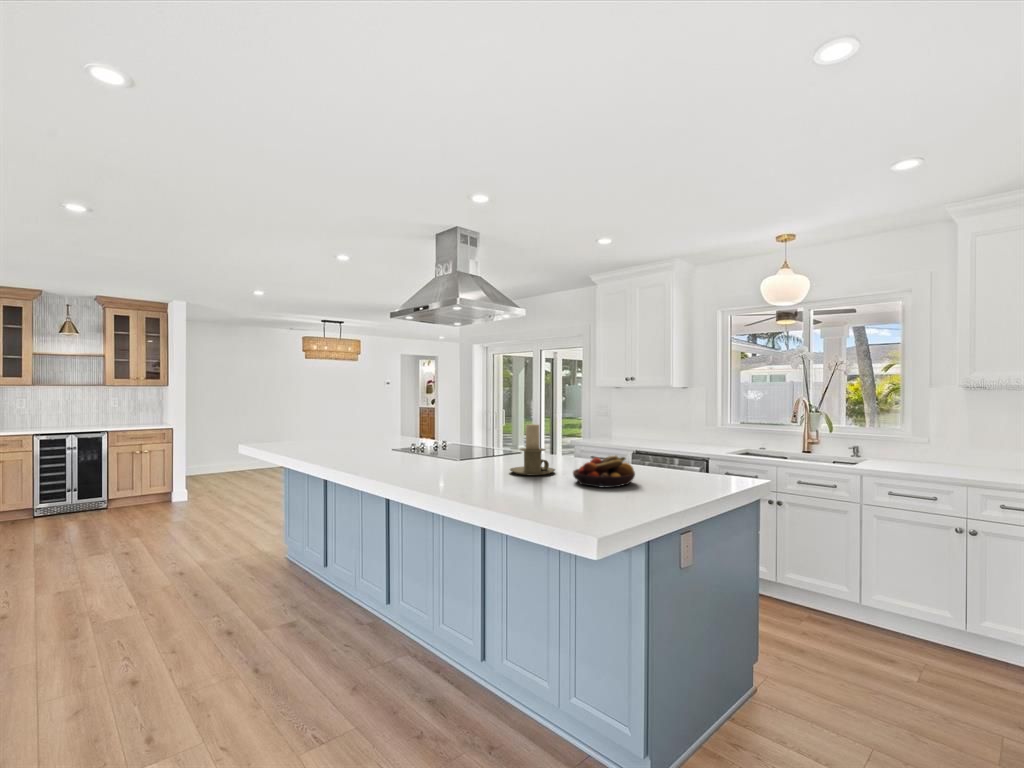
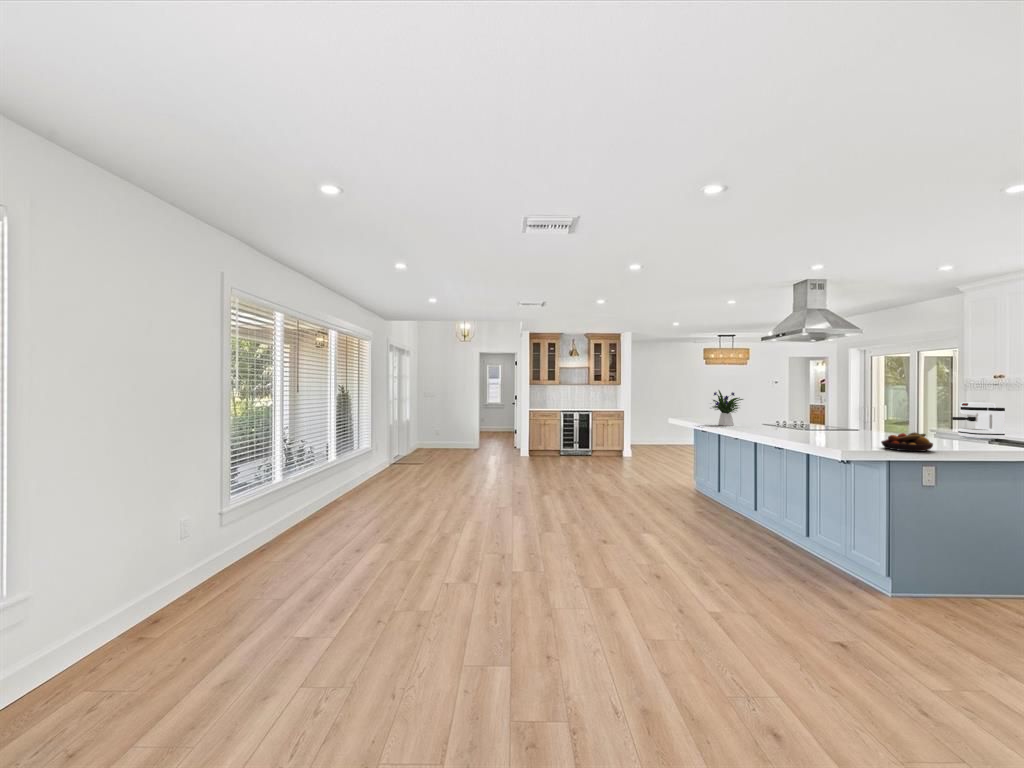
flower arrangement: none [304,393,362,452] -> present [713,390,743,426]
coffee maker: none [588,405,631,446] -> present [952,402,1005,439]
candle holder: present [510,424,555,475] -> none [840,411,877,444]

